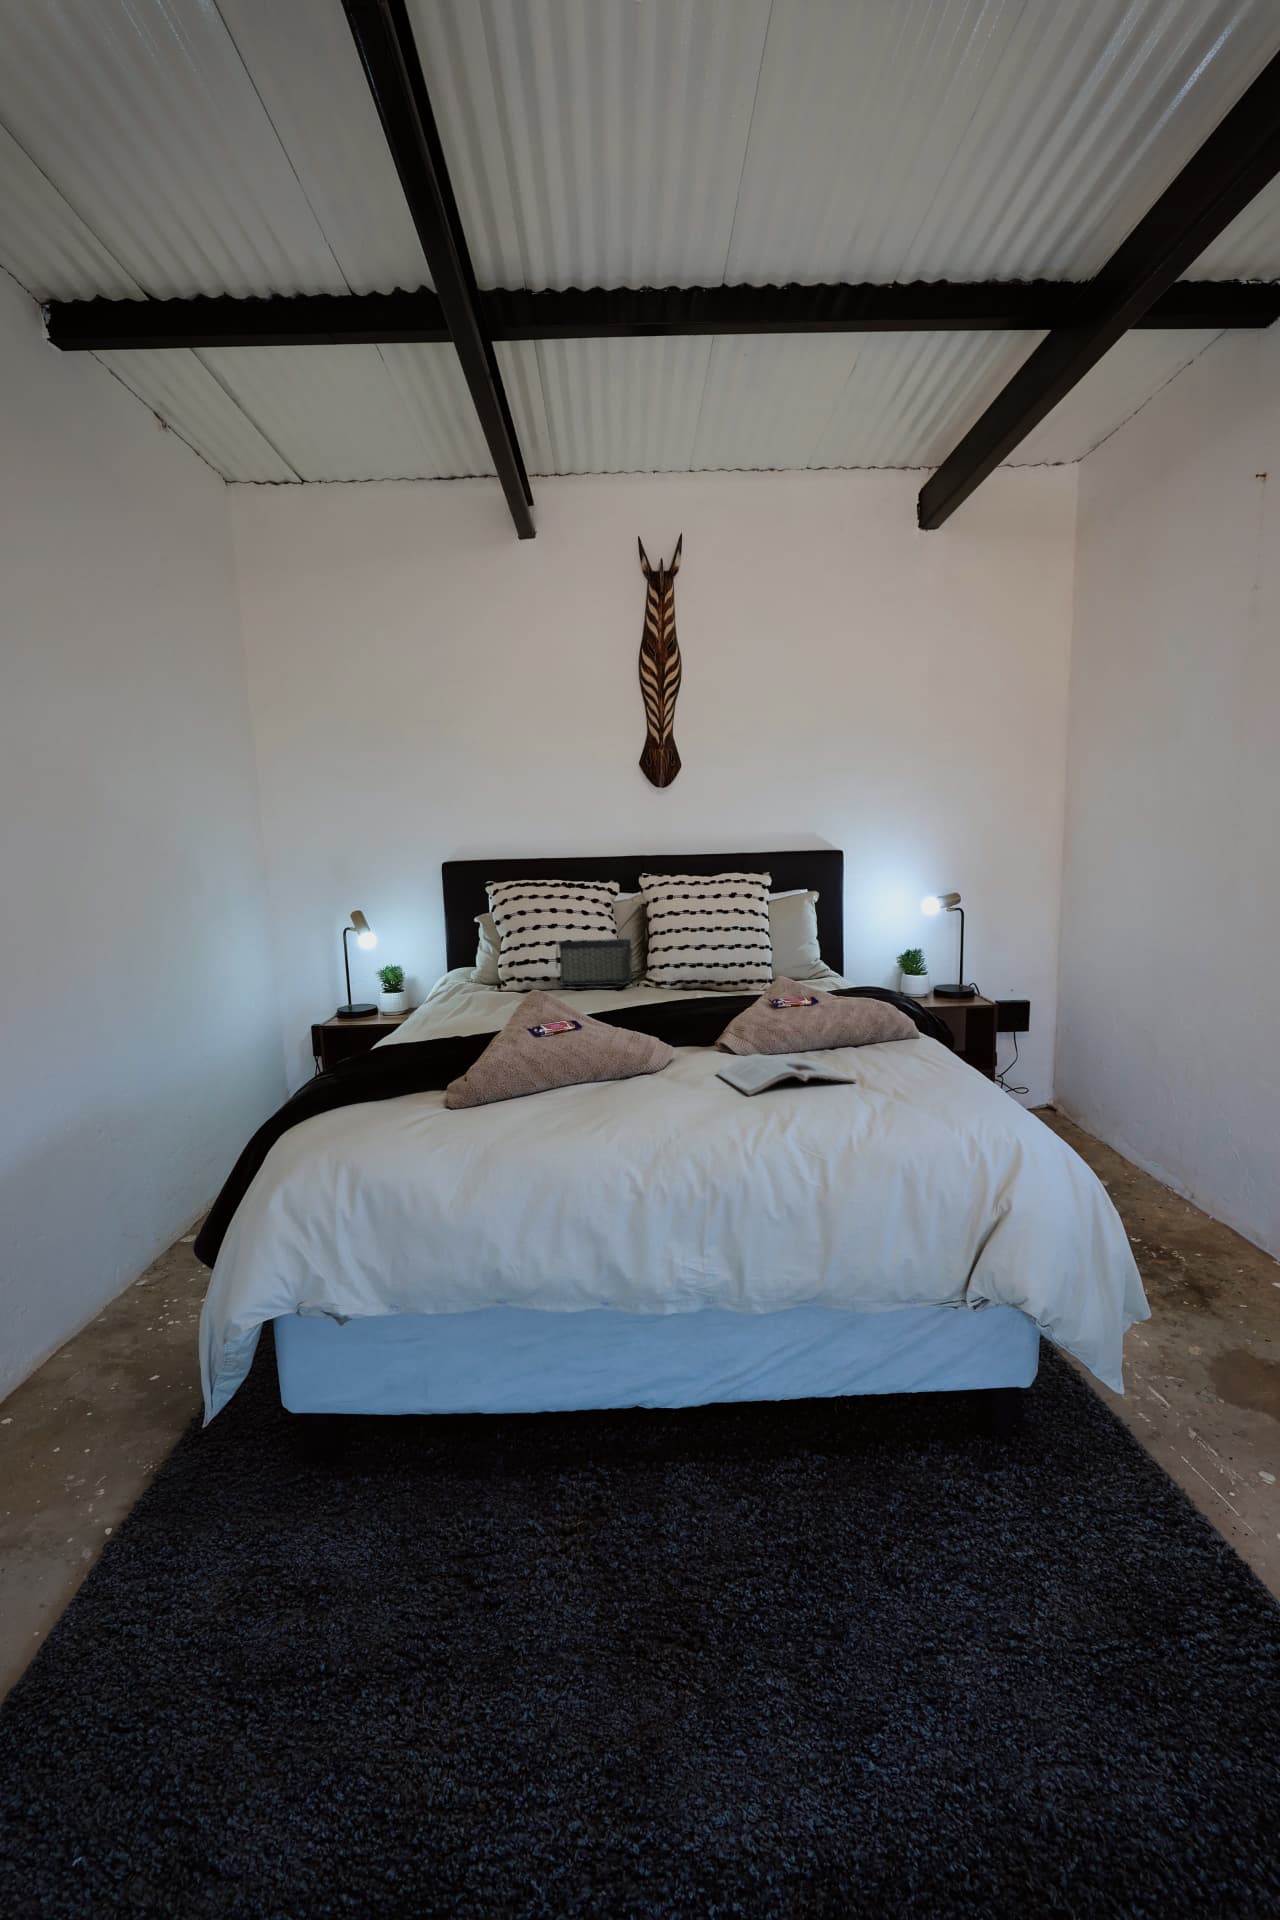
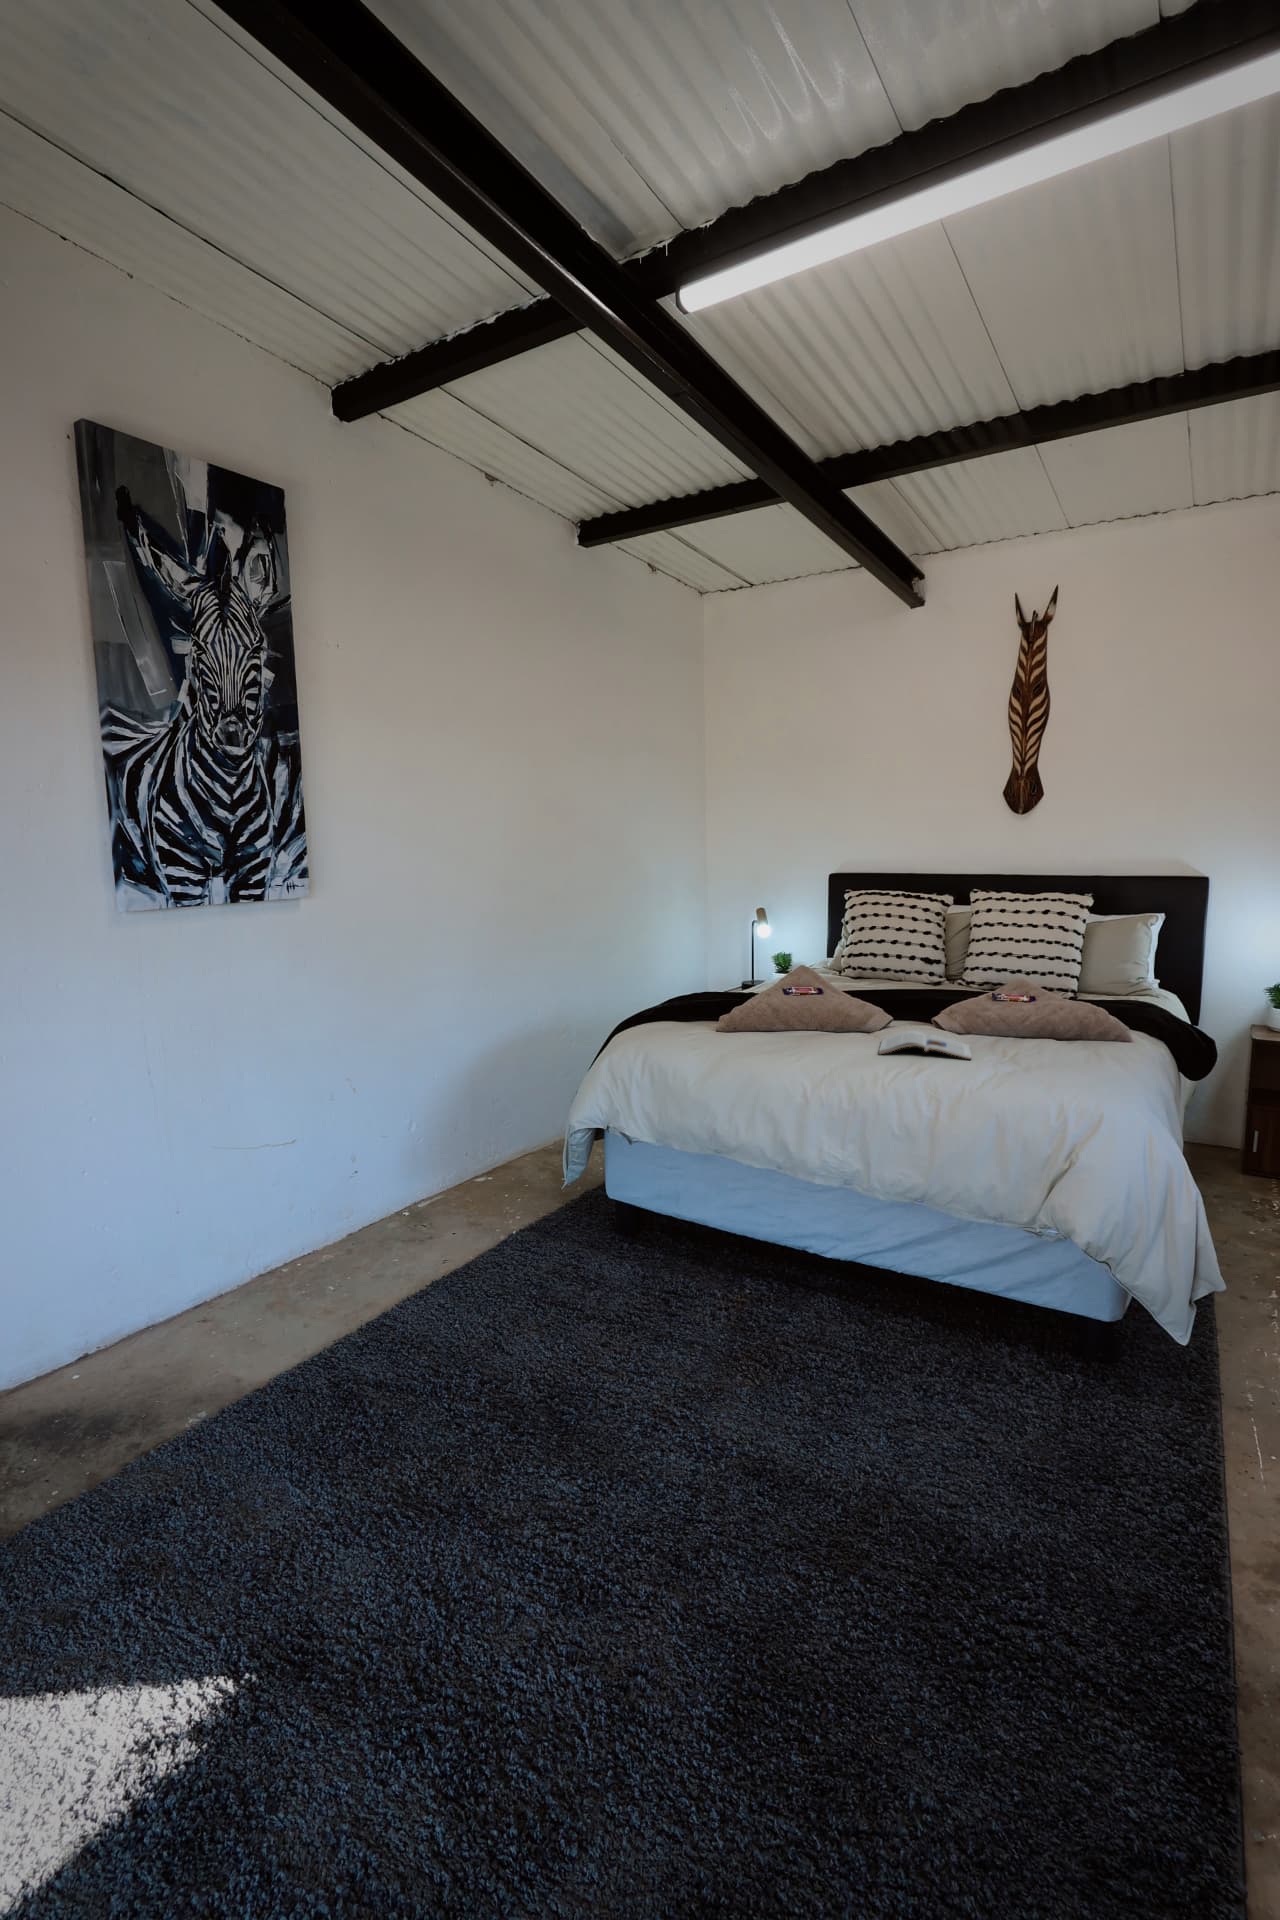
handbag: present [556,939,634,989] -> none [875,940,939,981]

